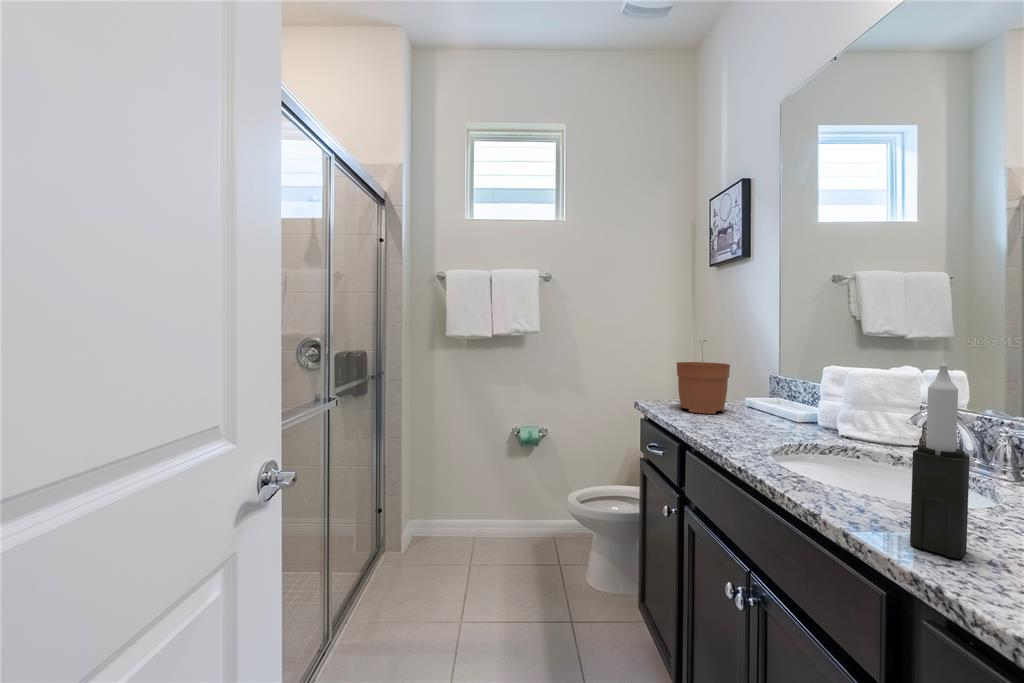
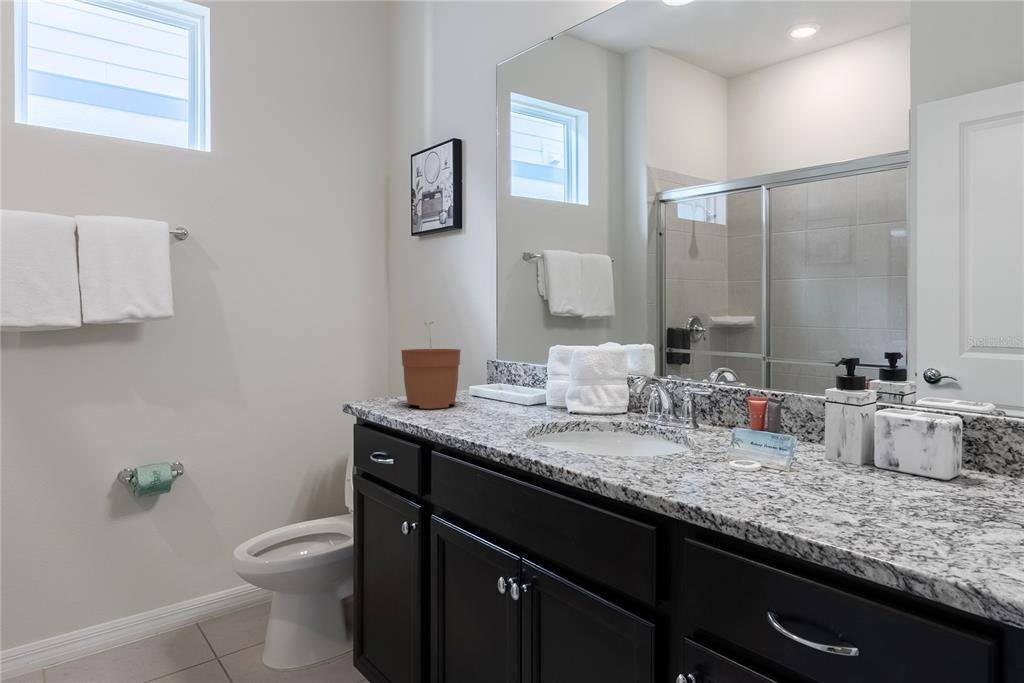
candle: present [910,363,970,559] -> none [666,328,699,486]

